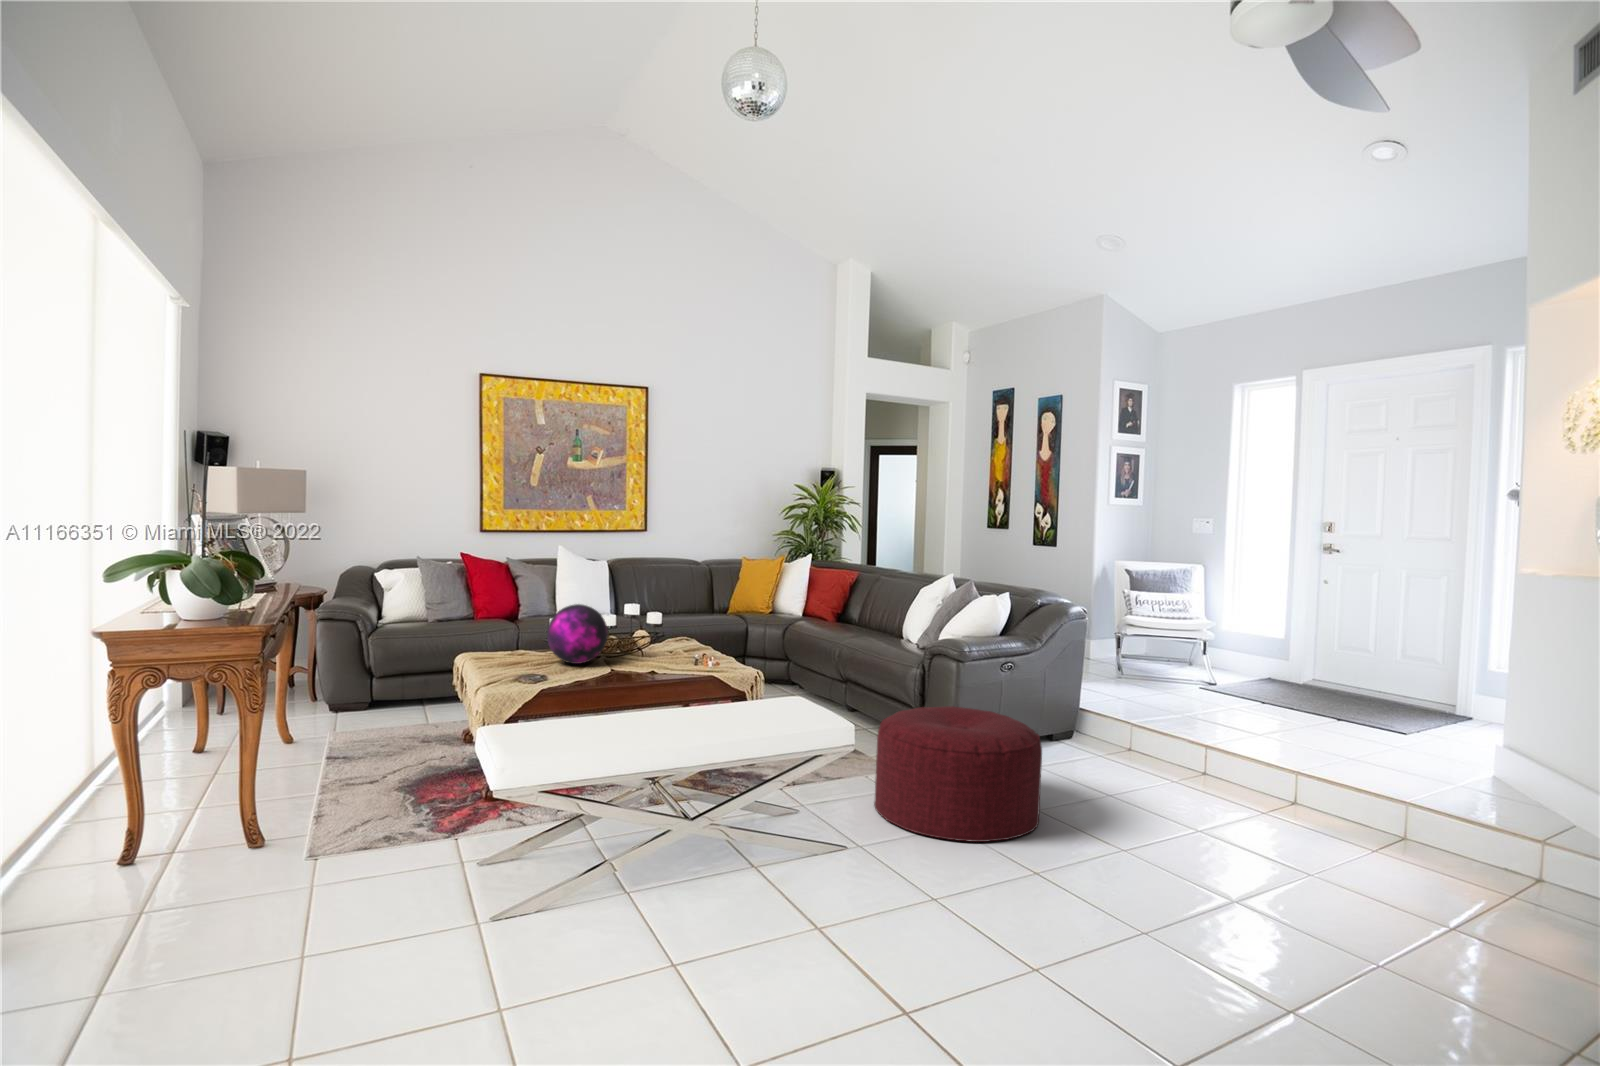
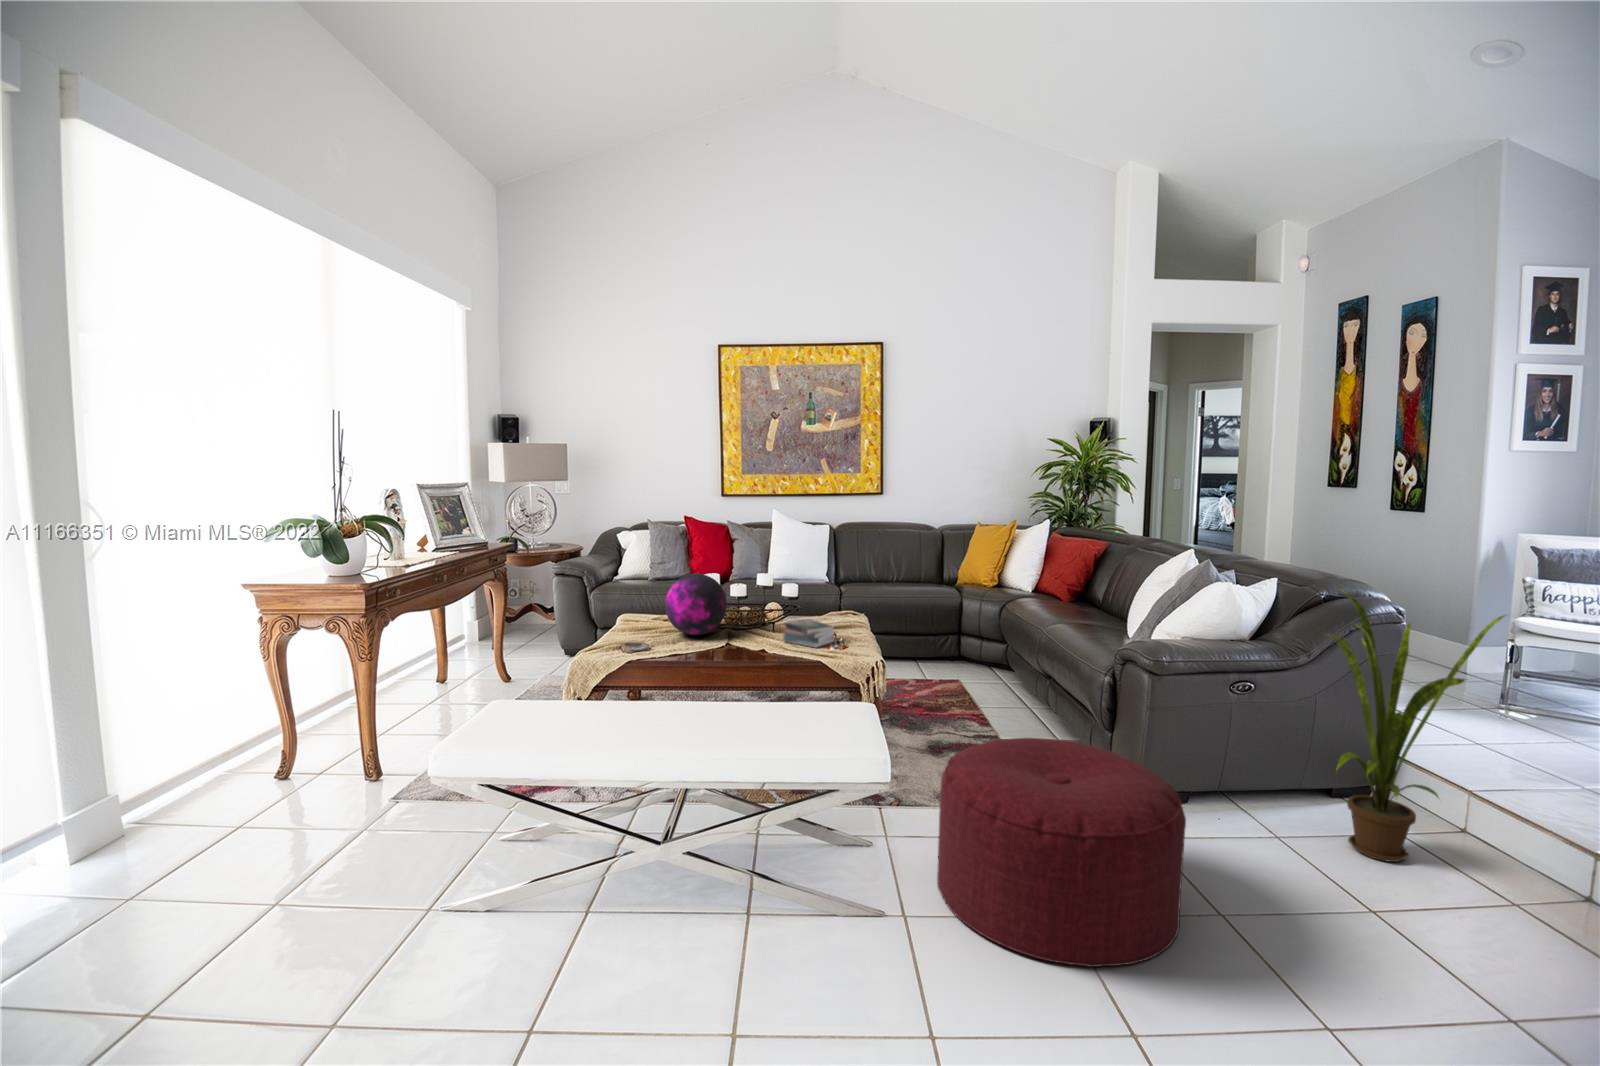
house plant: none [1066,592,1165,766] -> present [1324,590,1507,862]
book: none [666,642,712,665] -> present [783,619,834,648]

